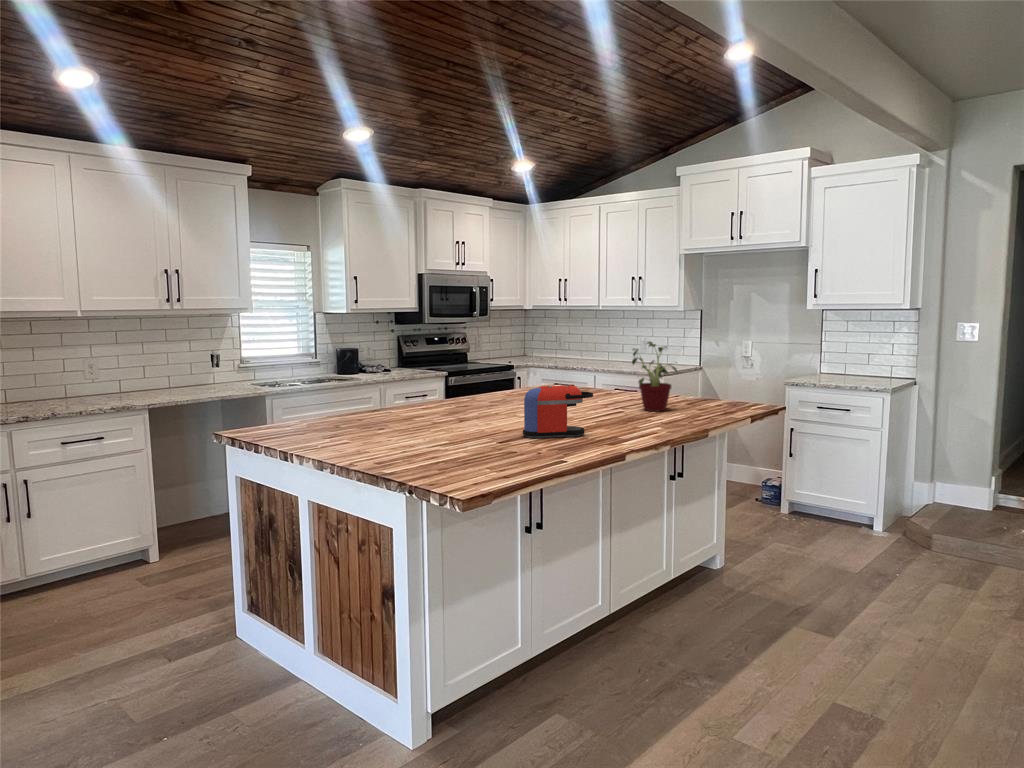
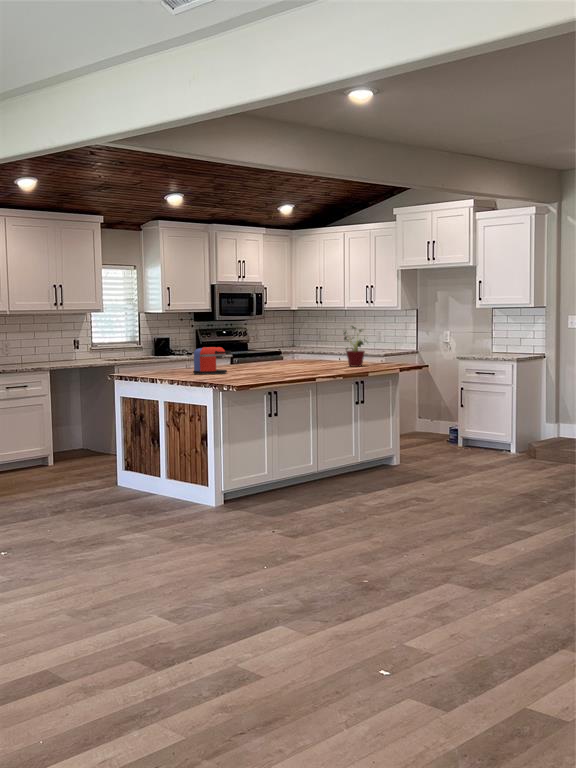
coffee maker: present [523,385,593,438] -> present [193,347,231,374]

